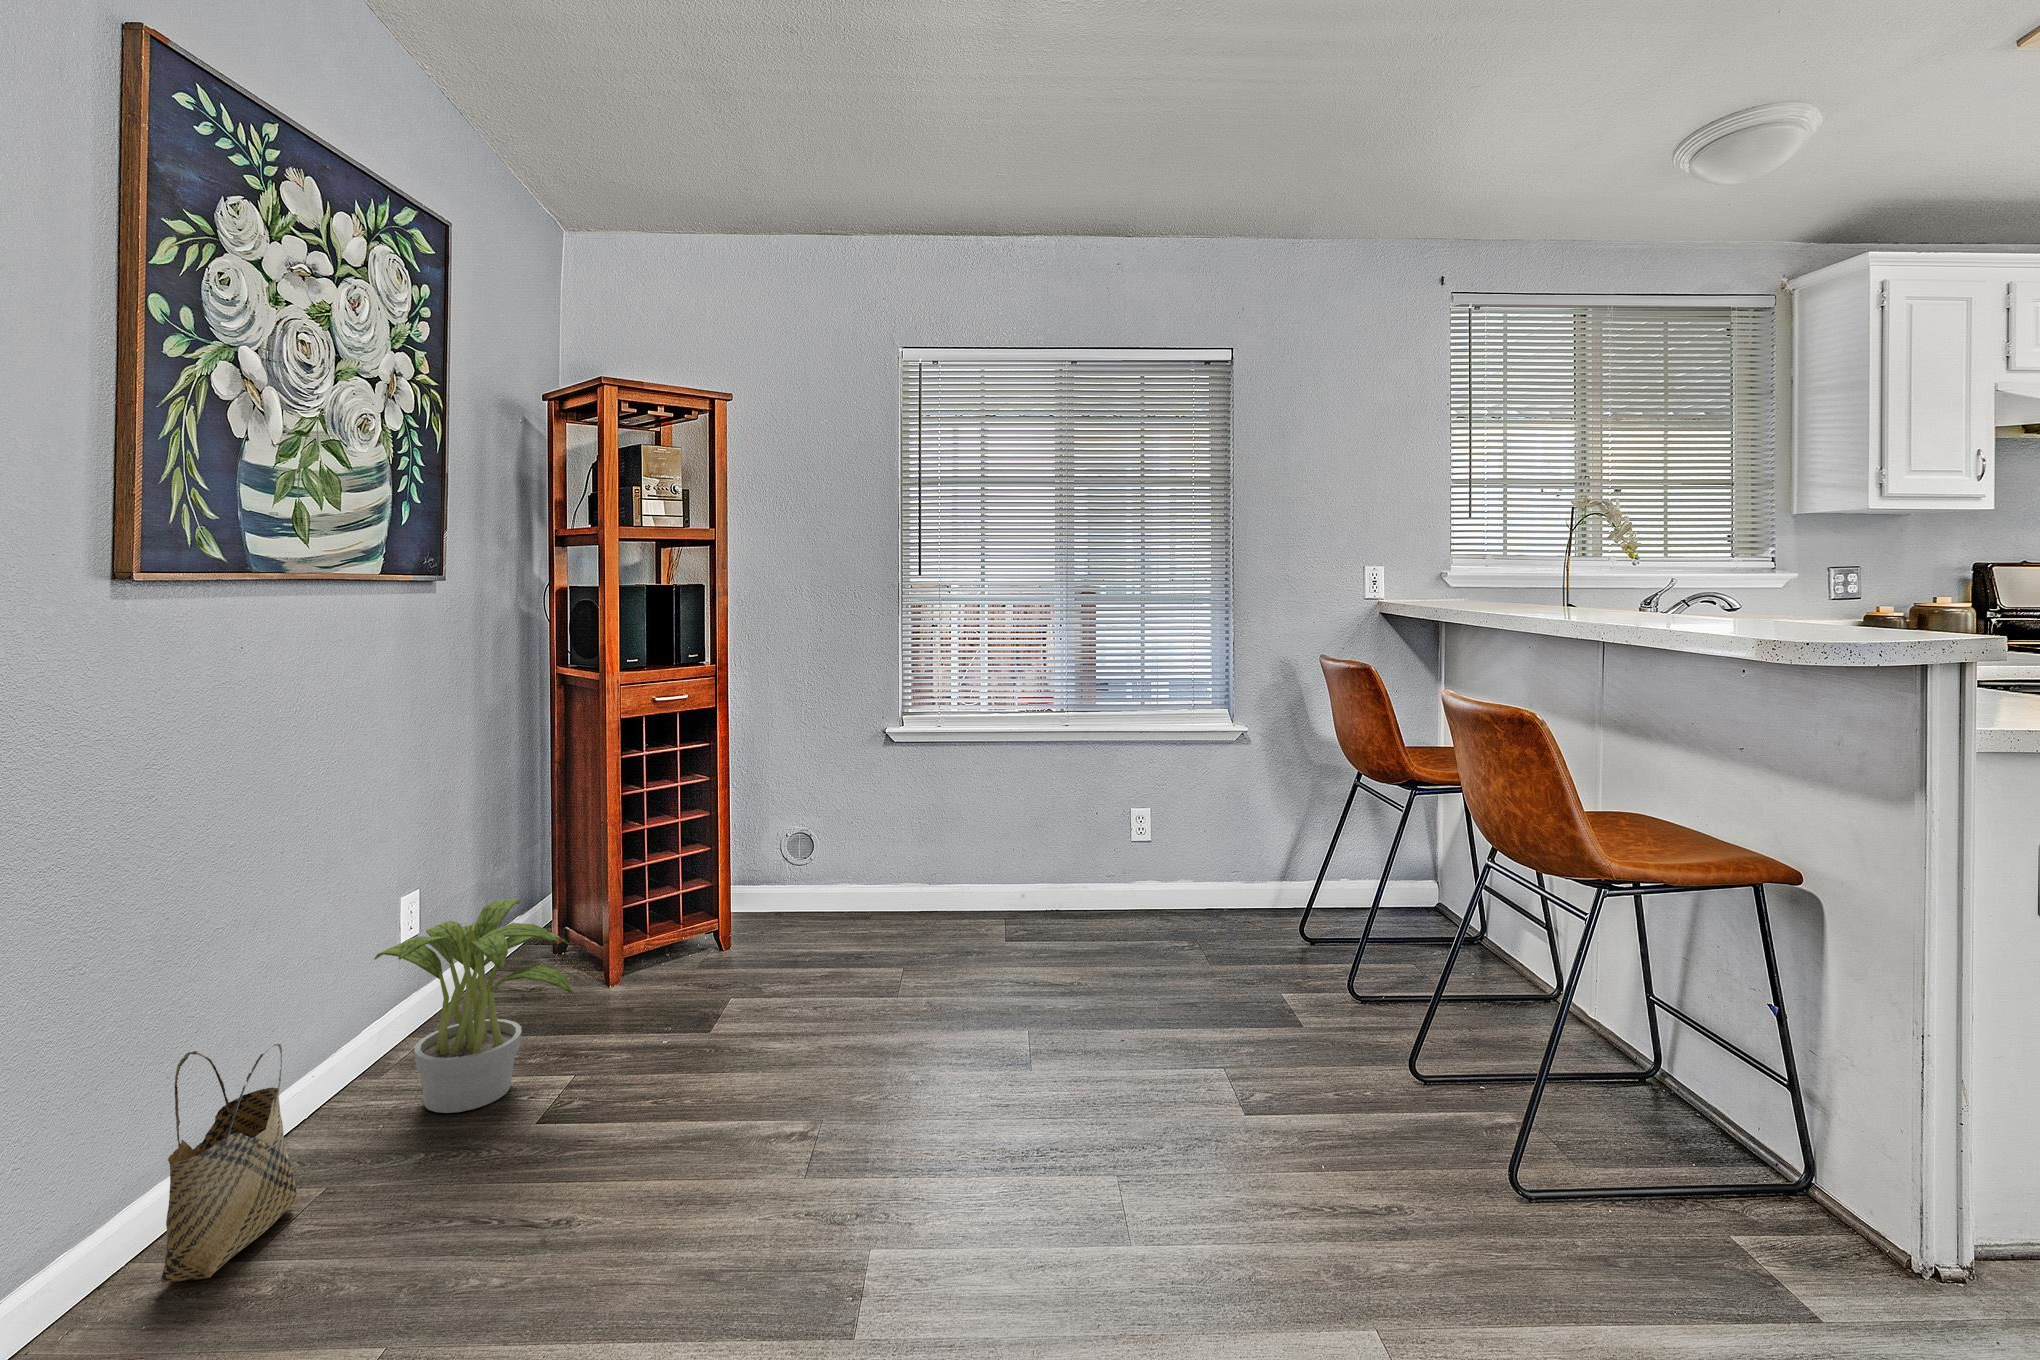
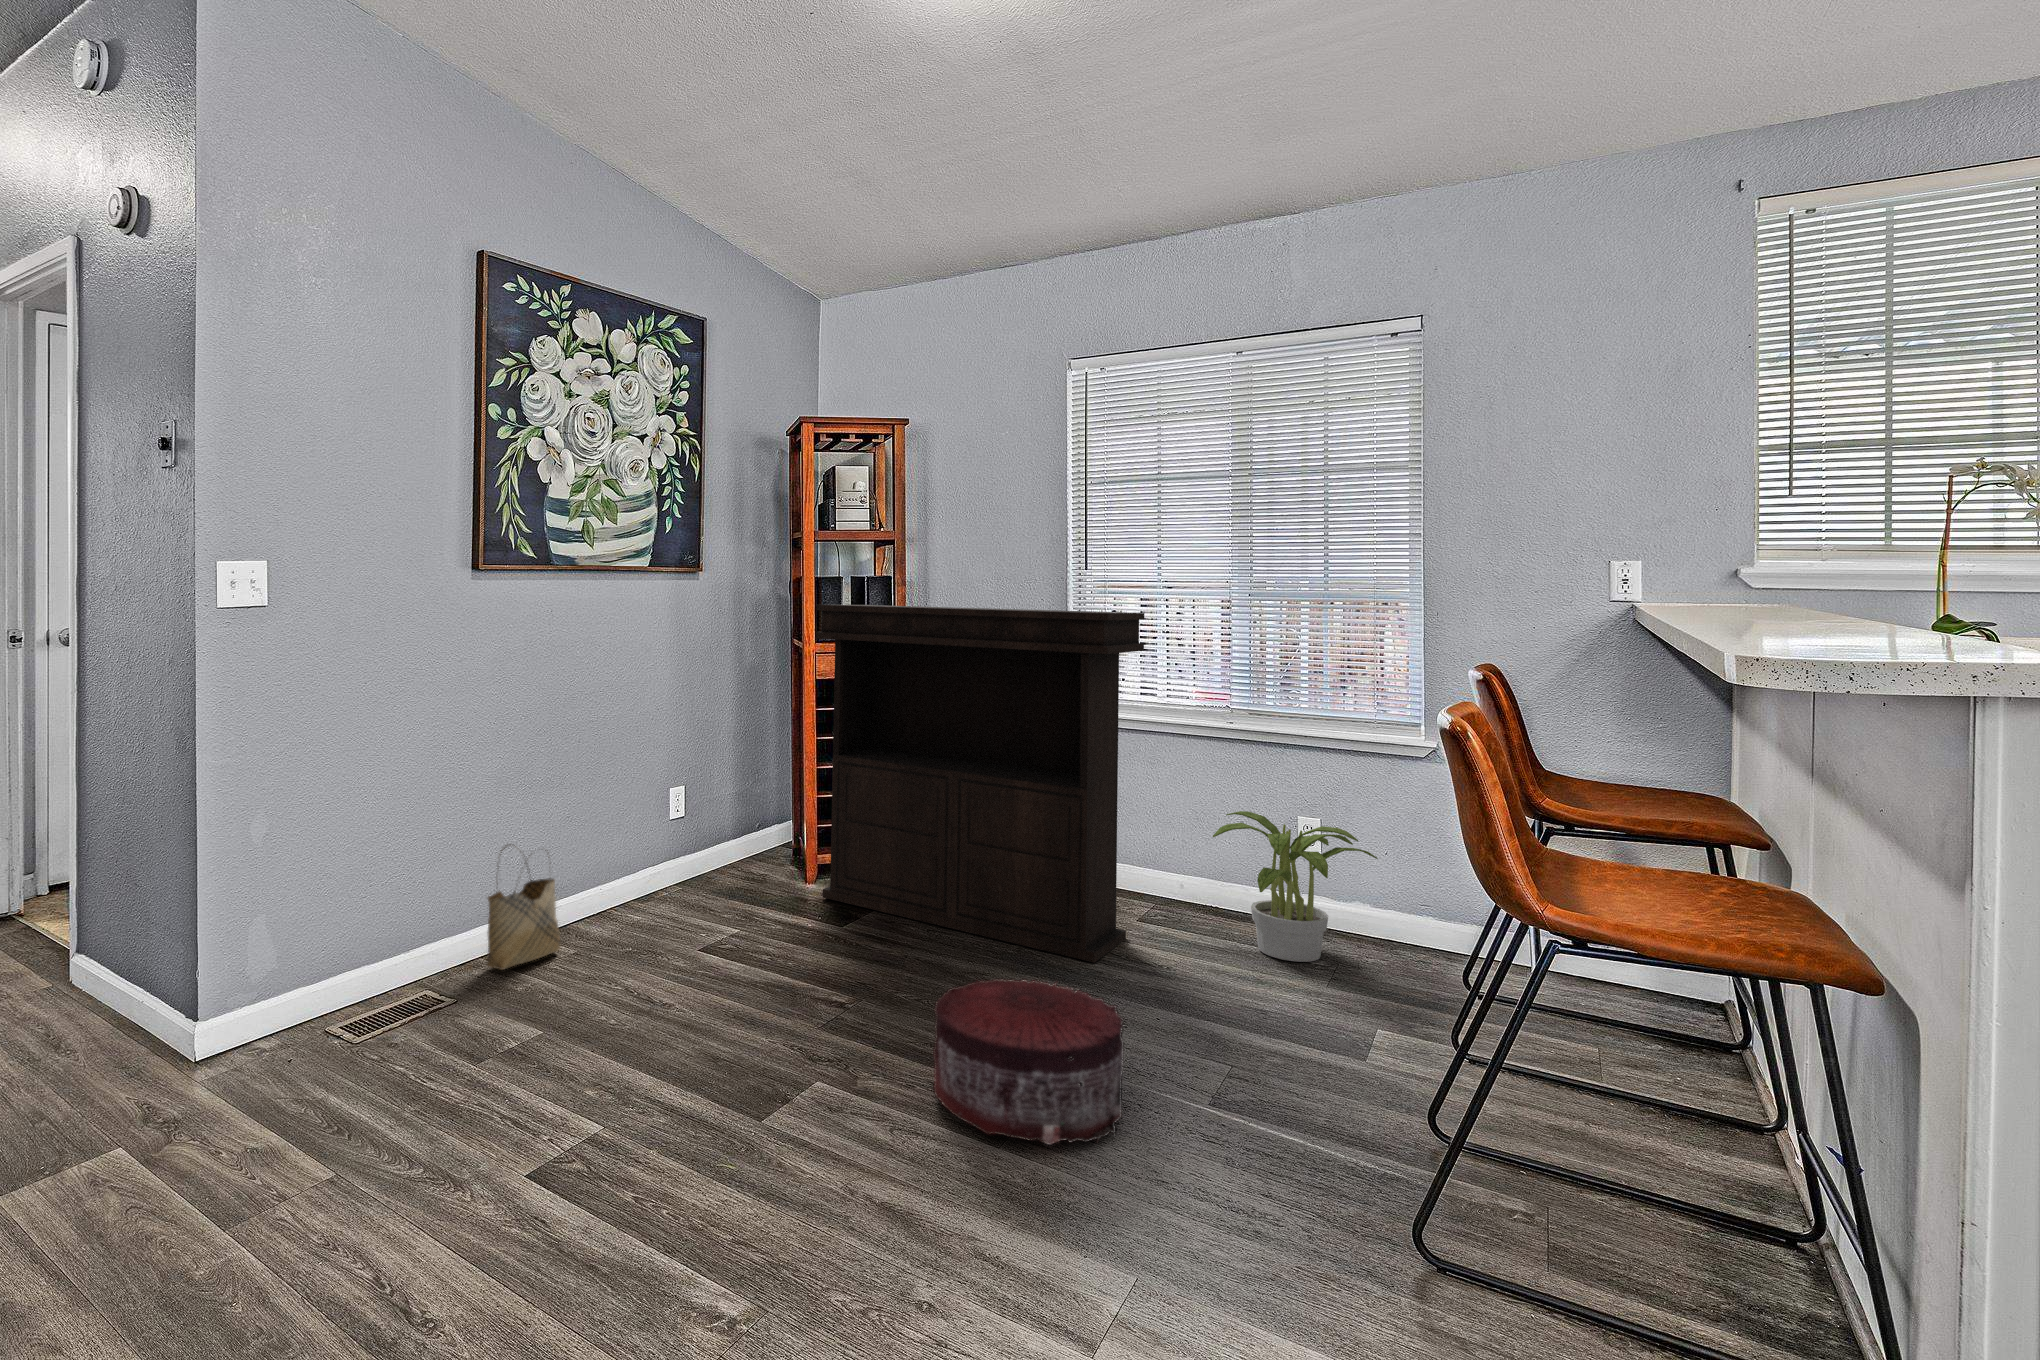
console table: none [637,619,1027,999] -> present [816,605,1144,963]
potted plant: present [374,899,573,1113] -> present [1213,811,1378,962]
pouf: none [997,1031,1228,1241] -> present [933,979,1124,1145]

